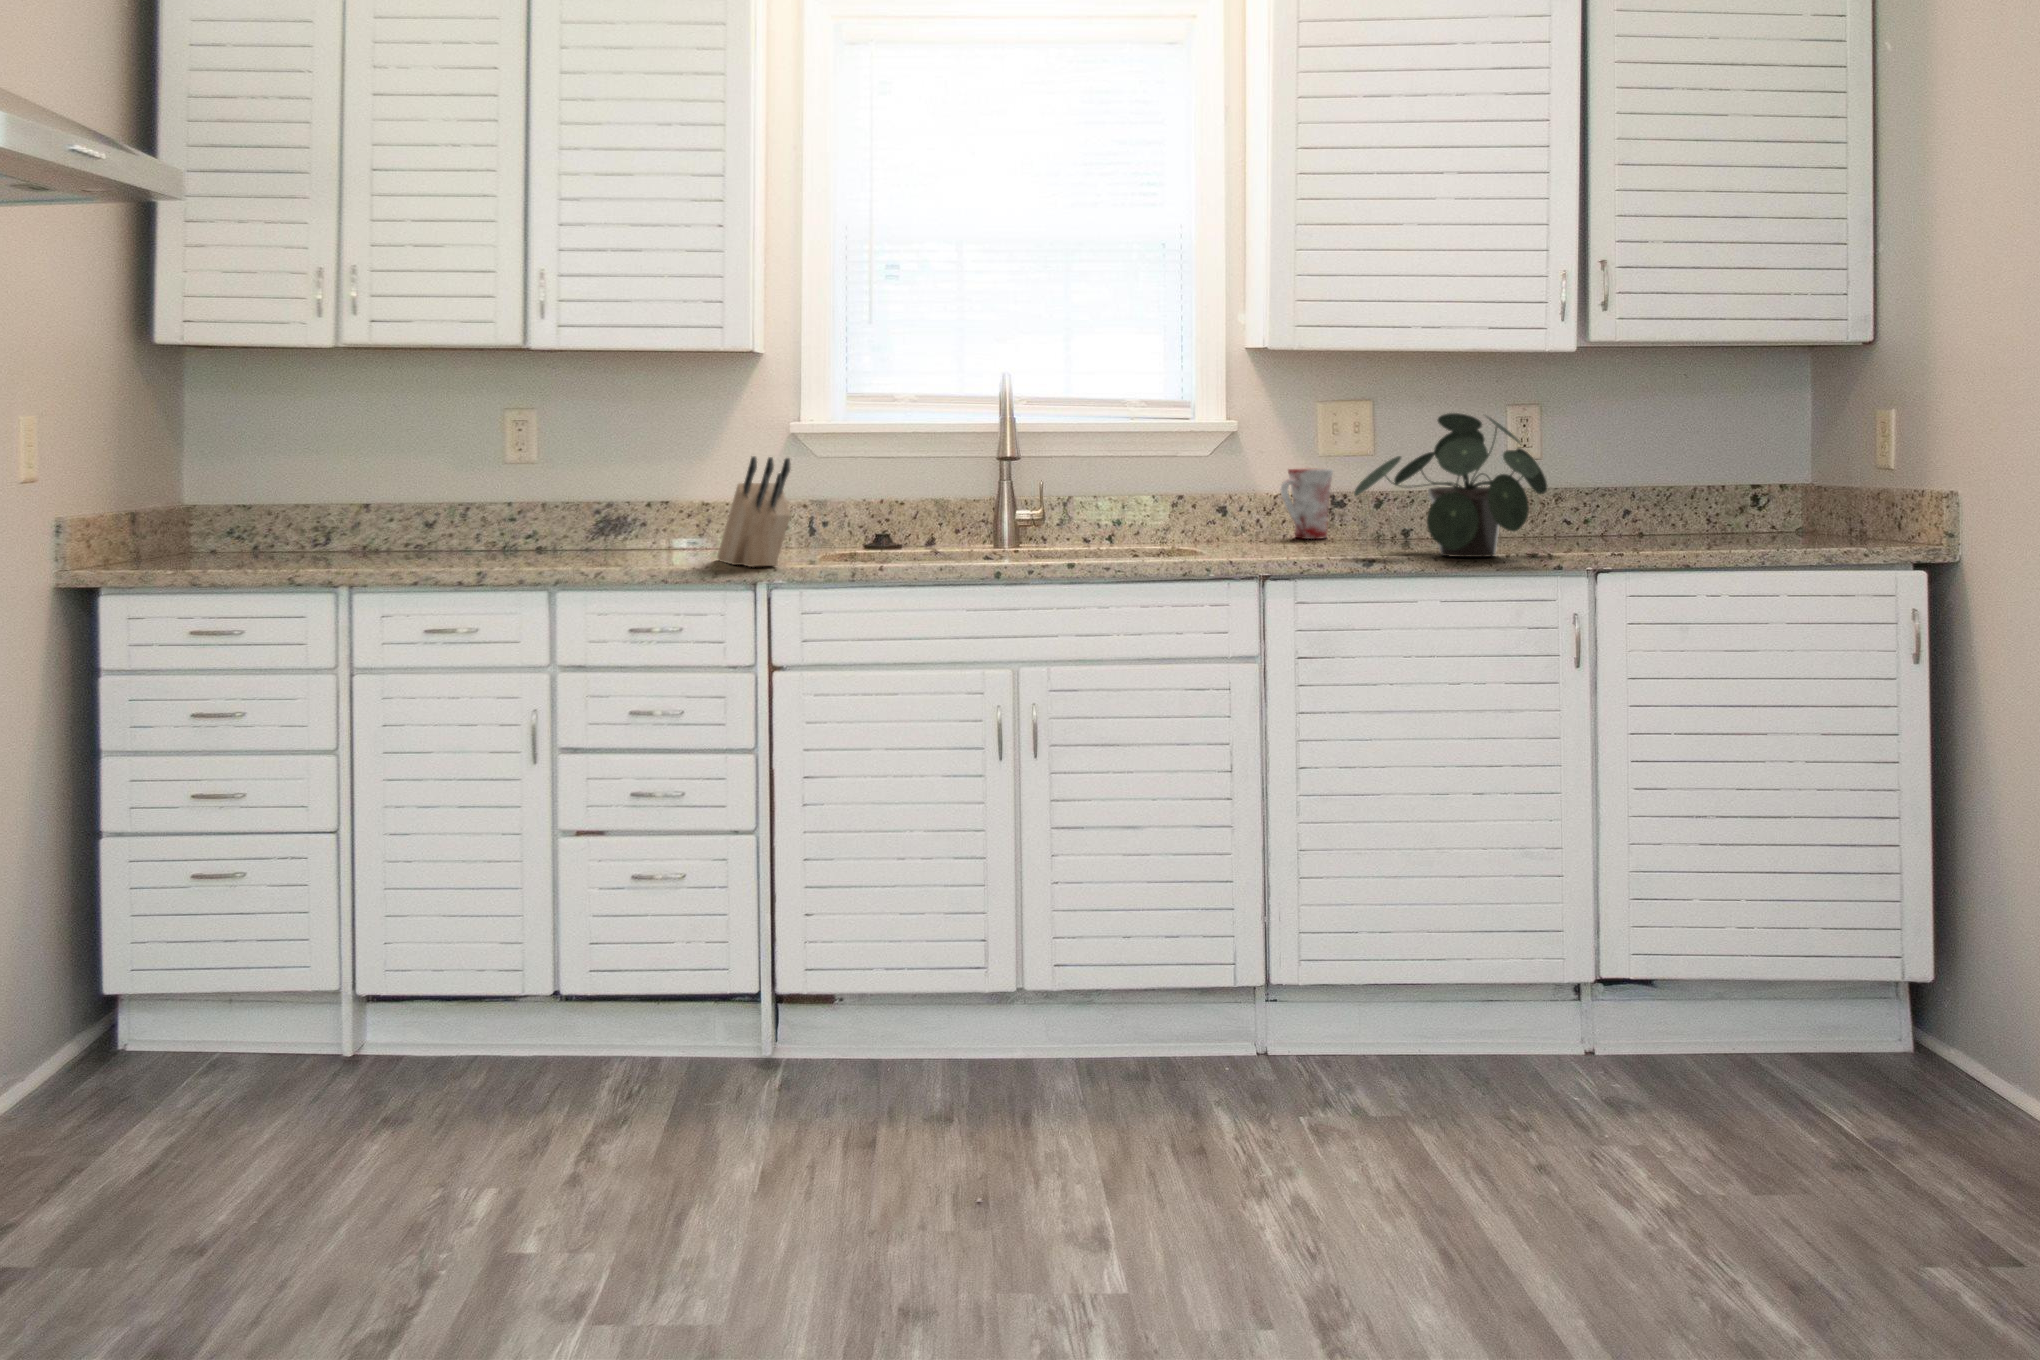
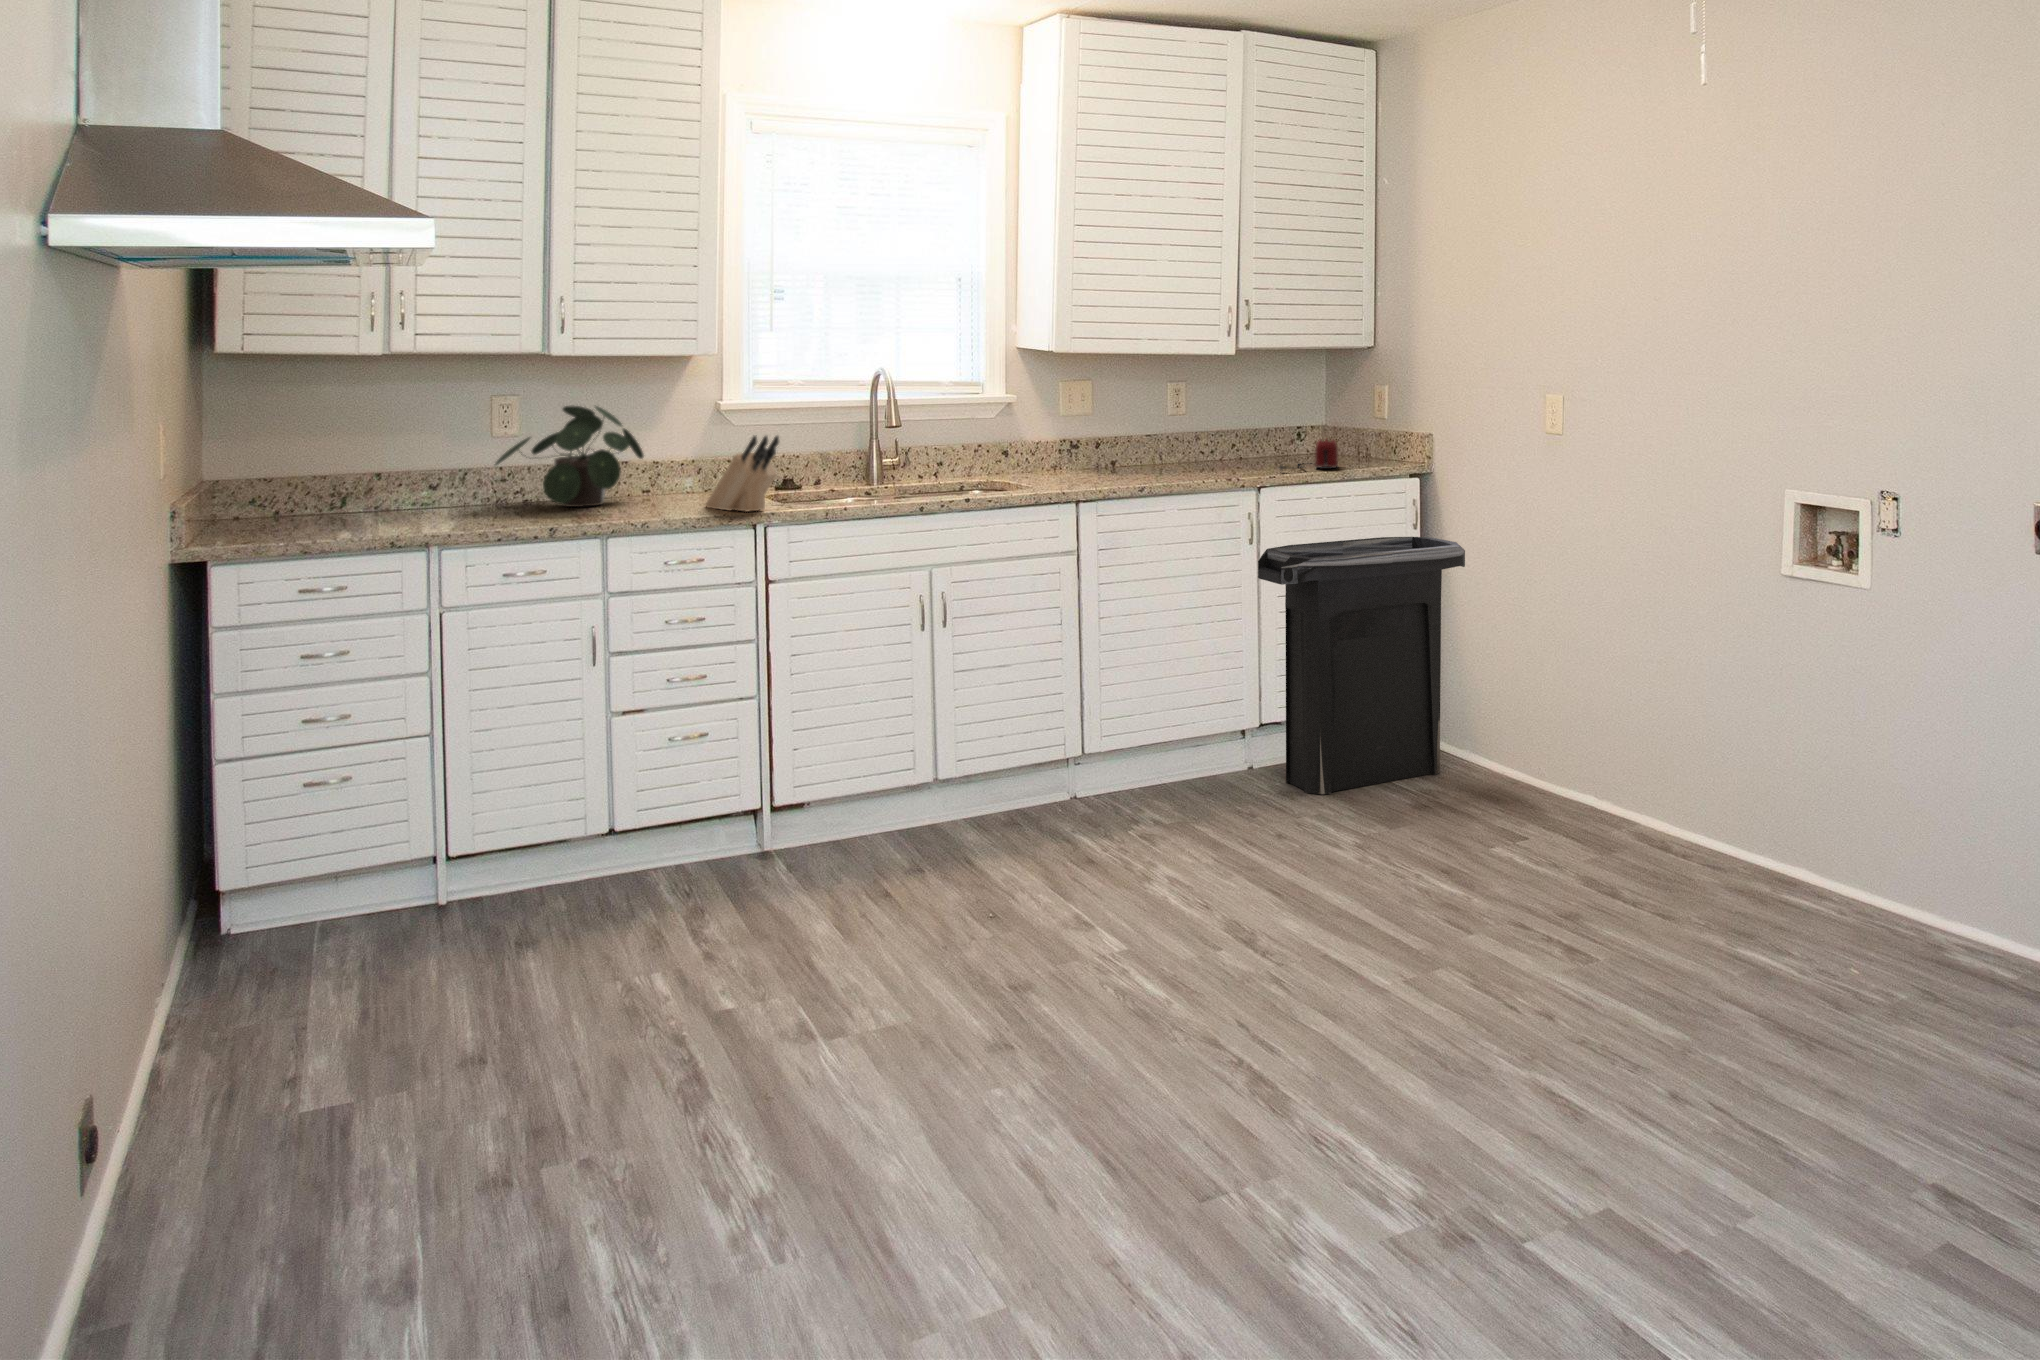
potted plant: present [1354,413,1548,557] -> present [495,406,644,507]
mug: present [1281,469,1333,539] -> none [1054,426,1083,471]
toaster: none [1654,498,1786,550] -> present [1280,440,1338,470]
trash can: none [1569,673,1994,1122] -> present [1258,537,1465,794]

